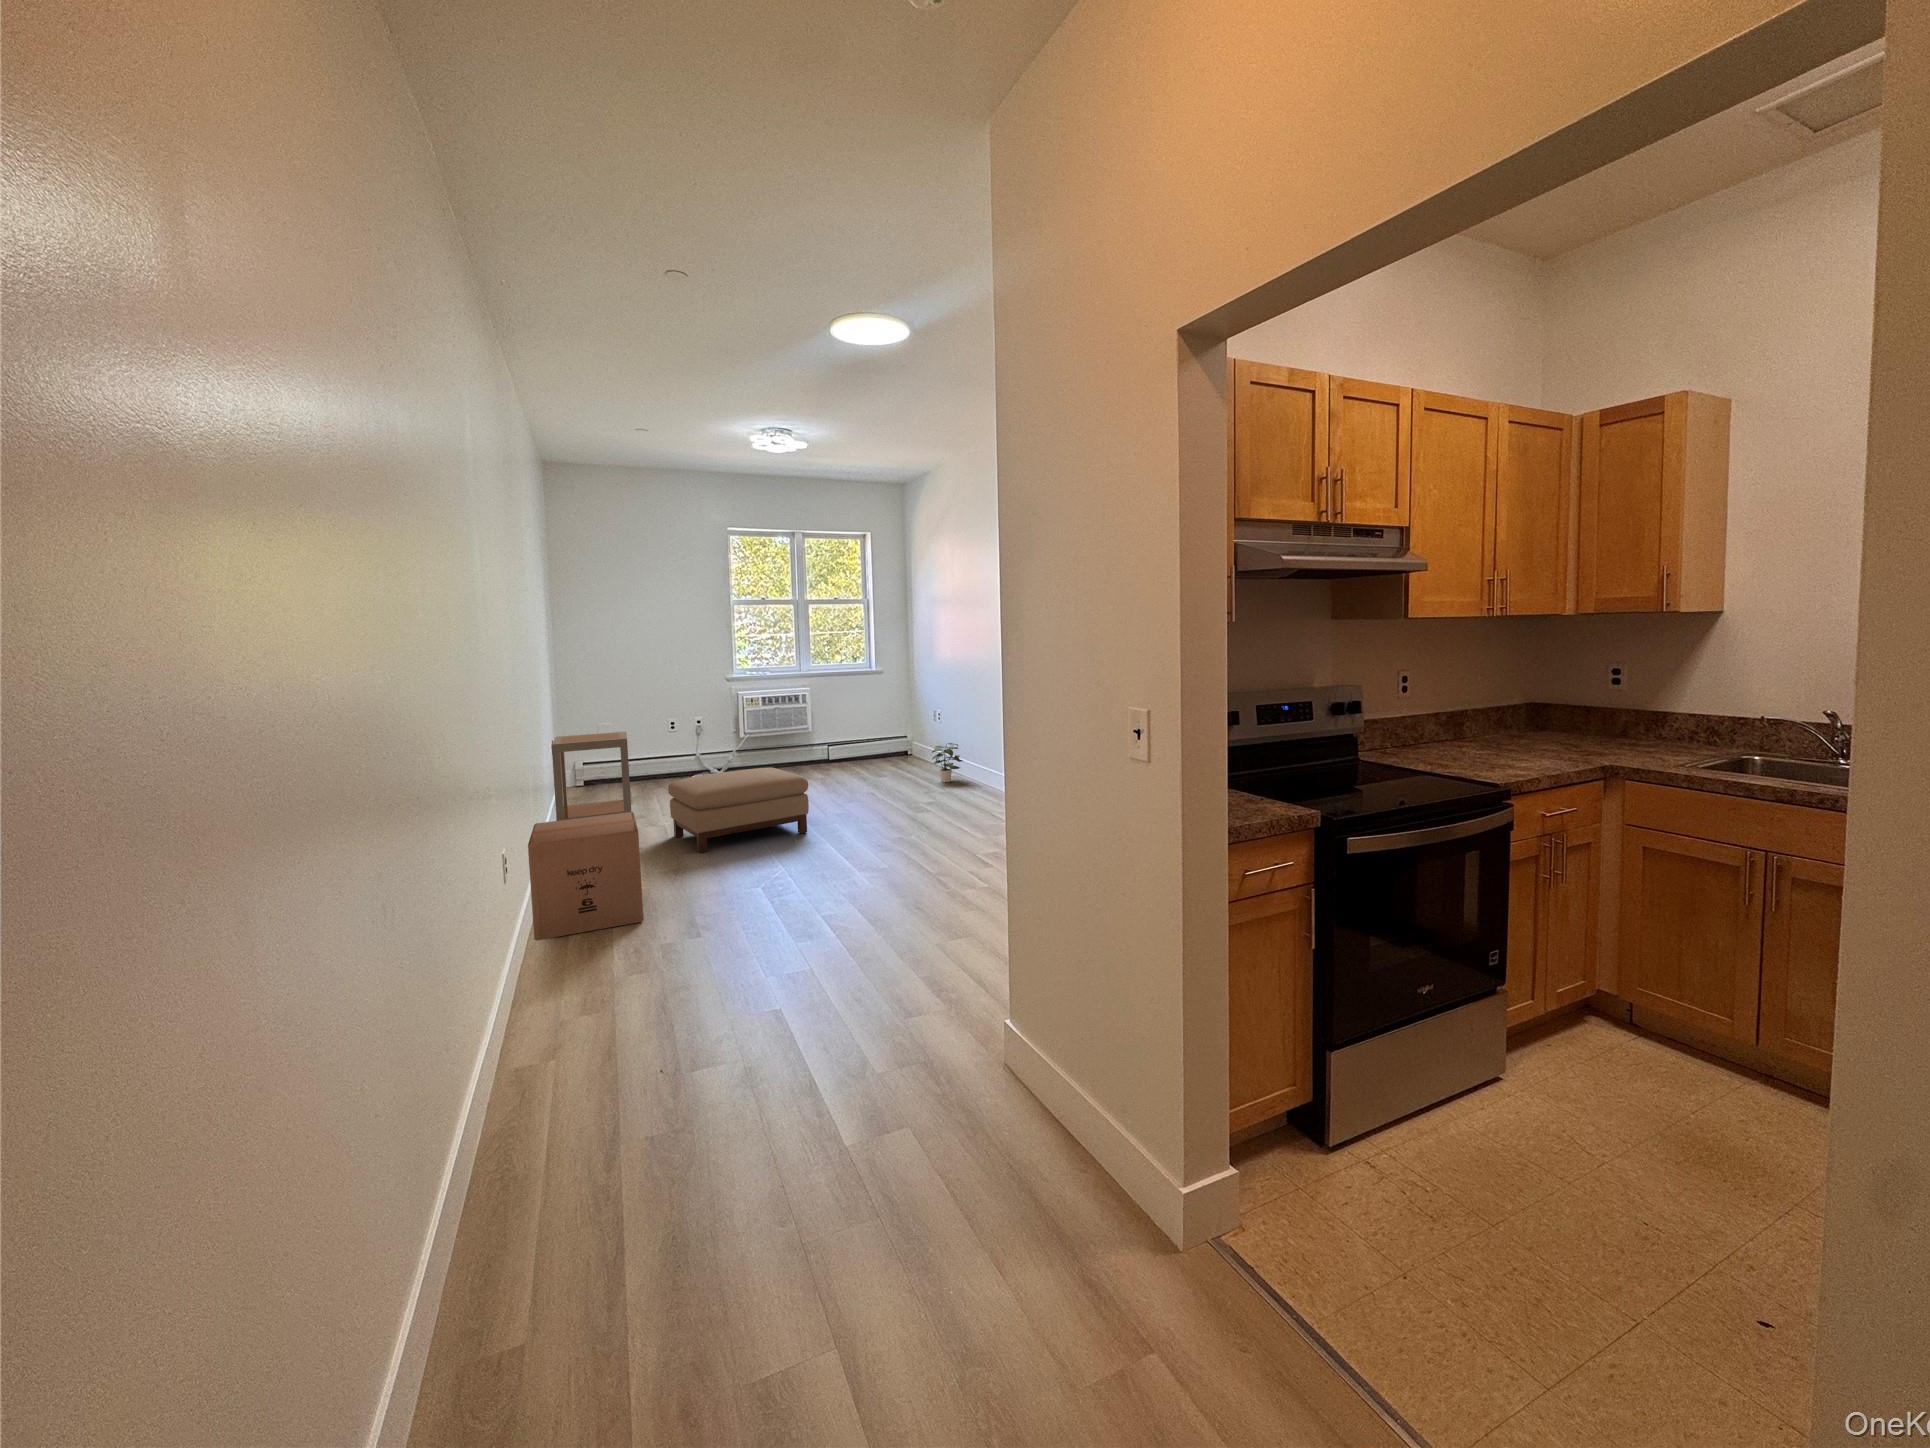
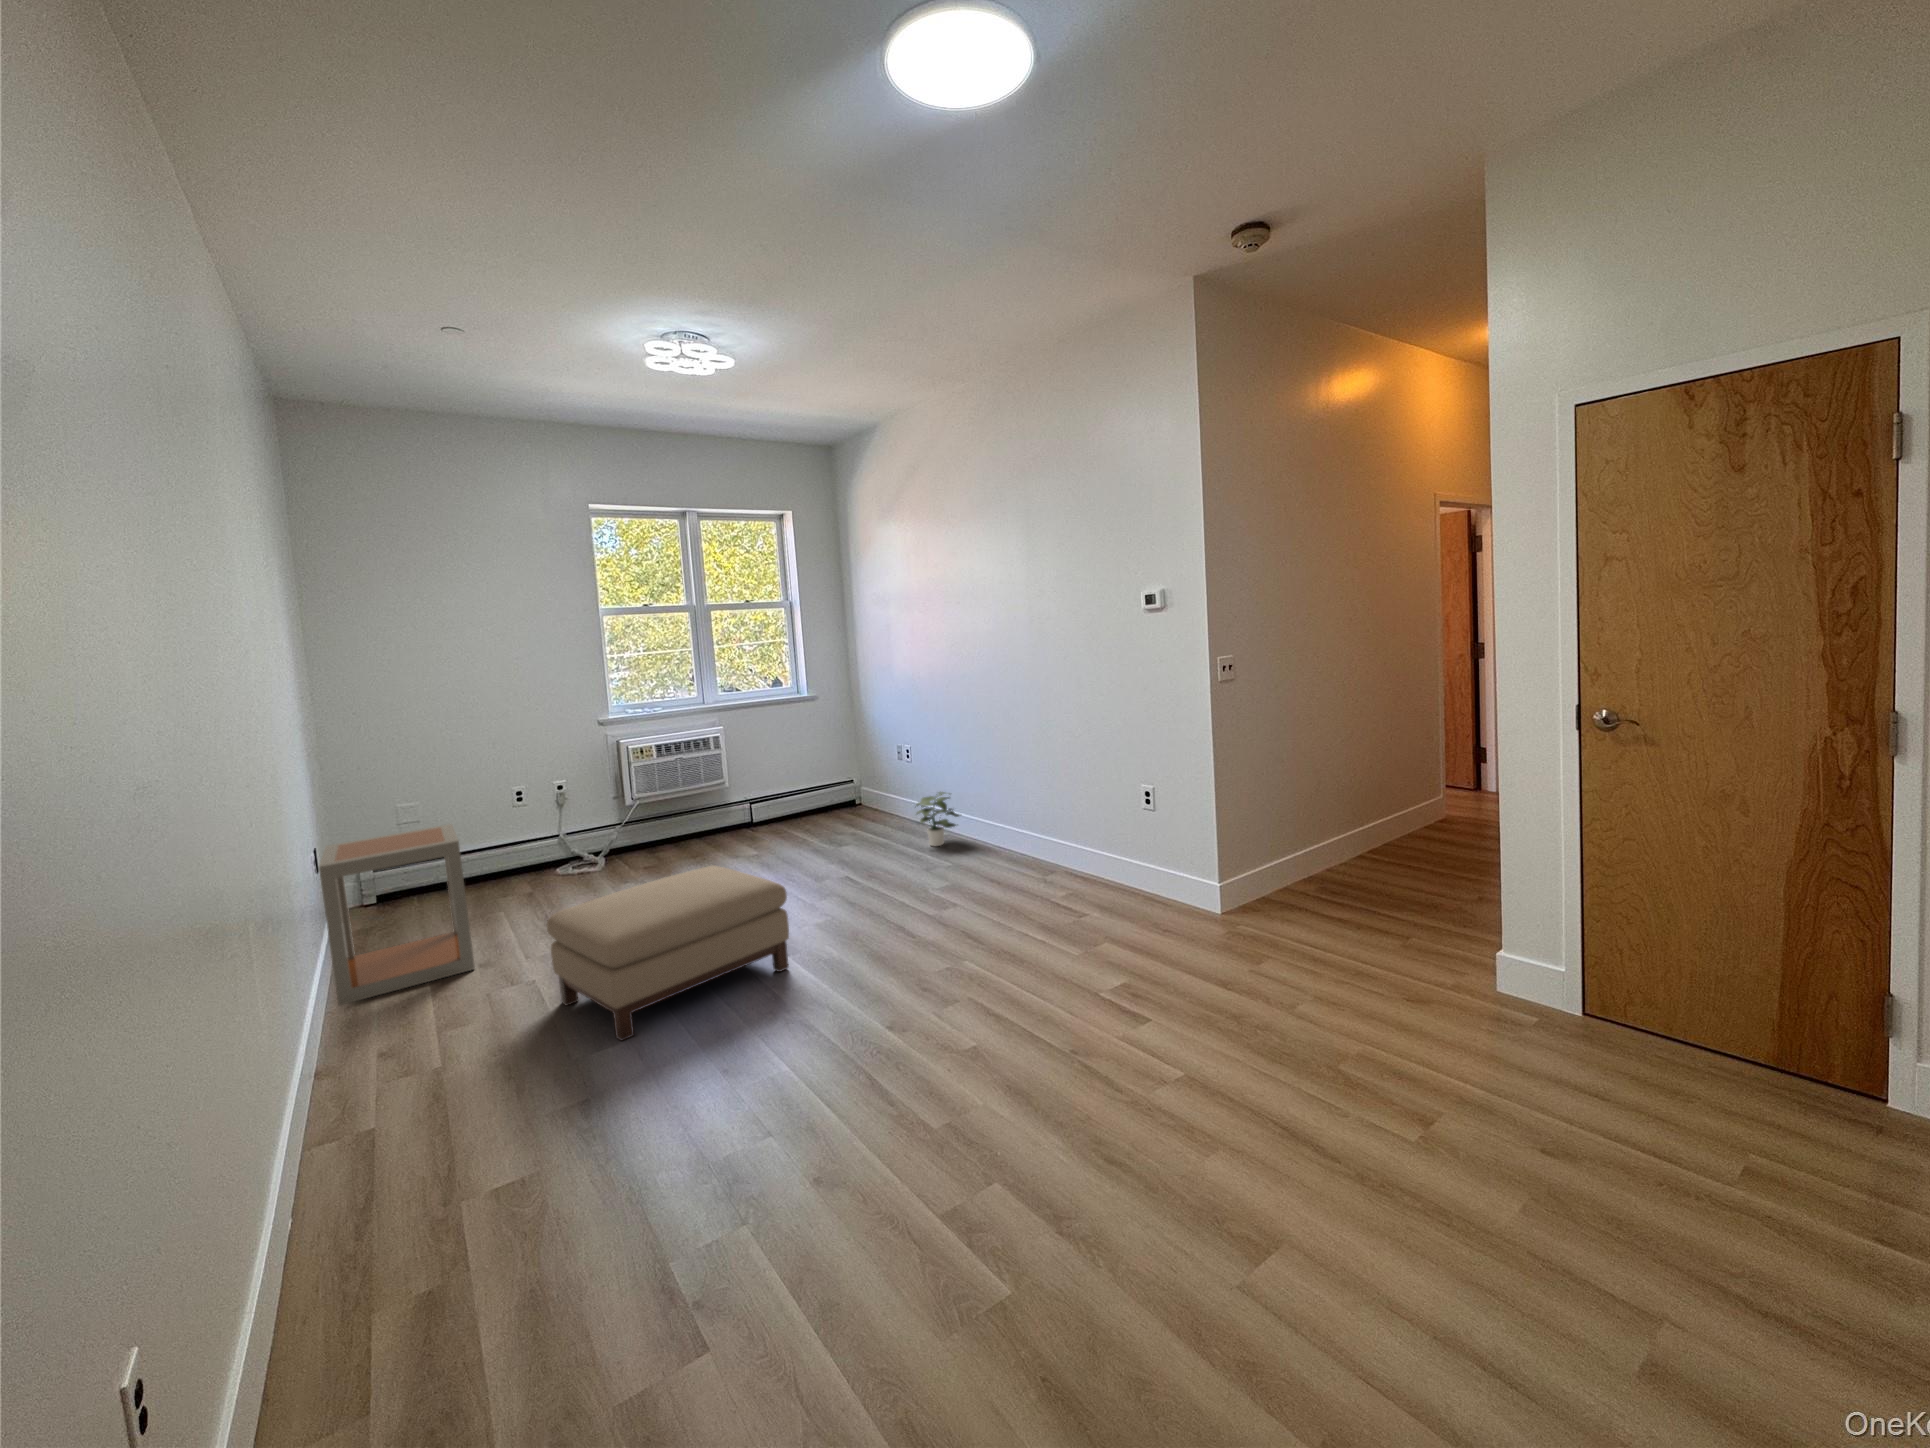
cardboard box: present [528,812,643,941] -> none [276,1027,565,1406]

